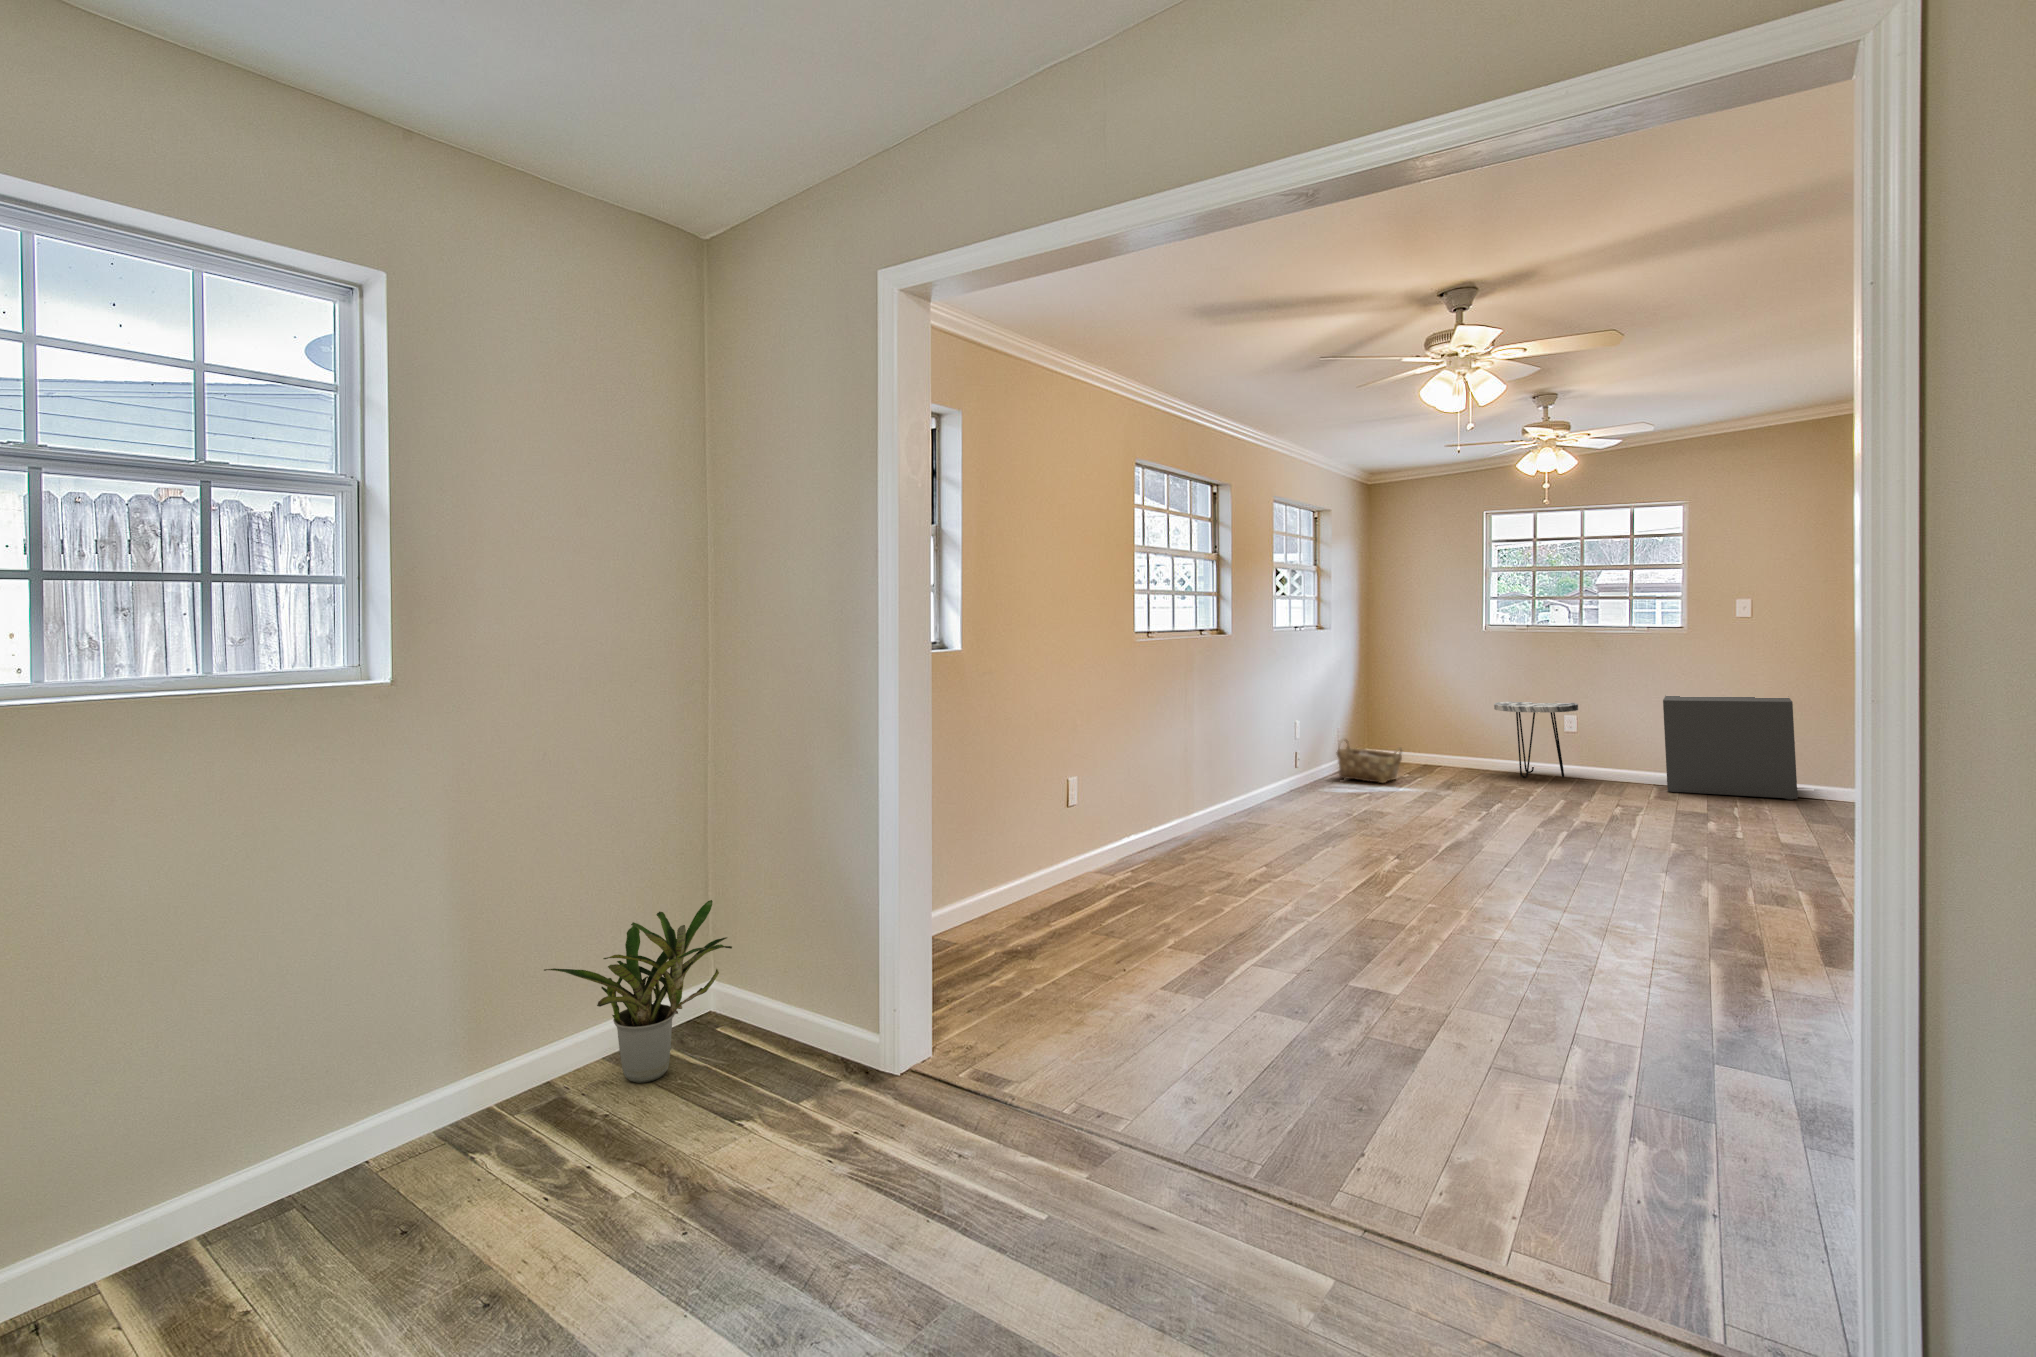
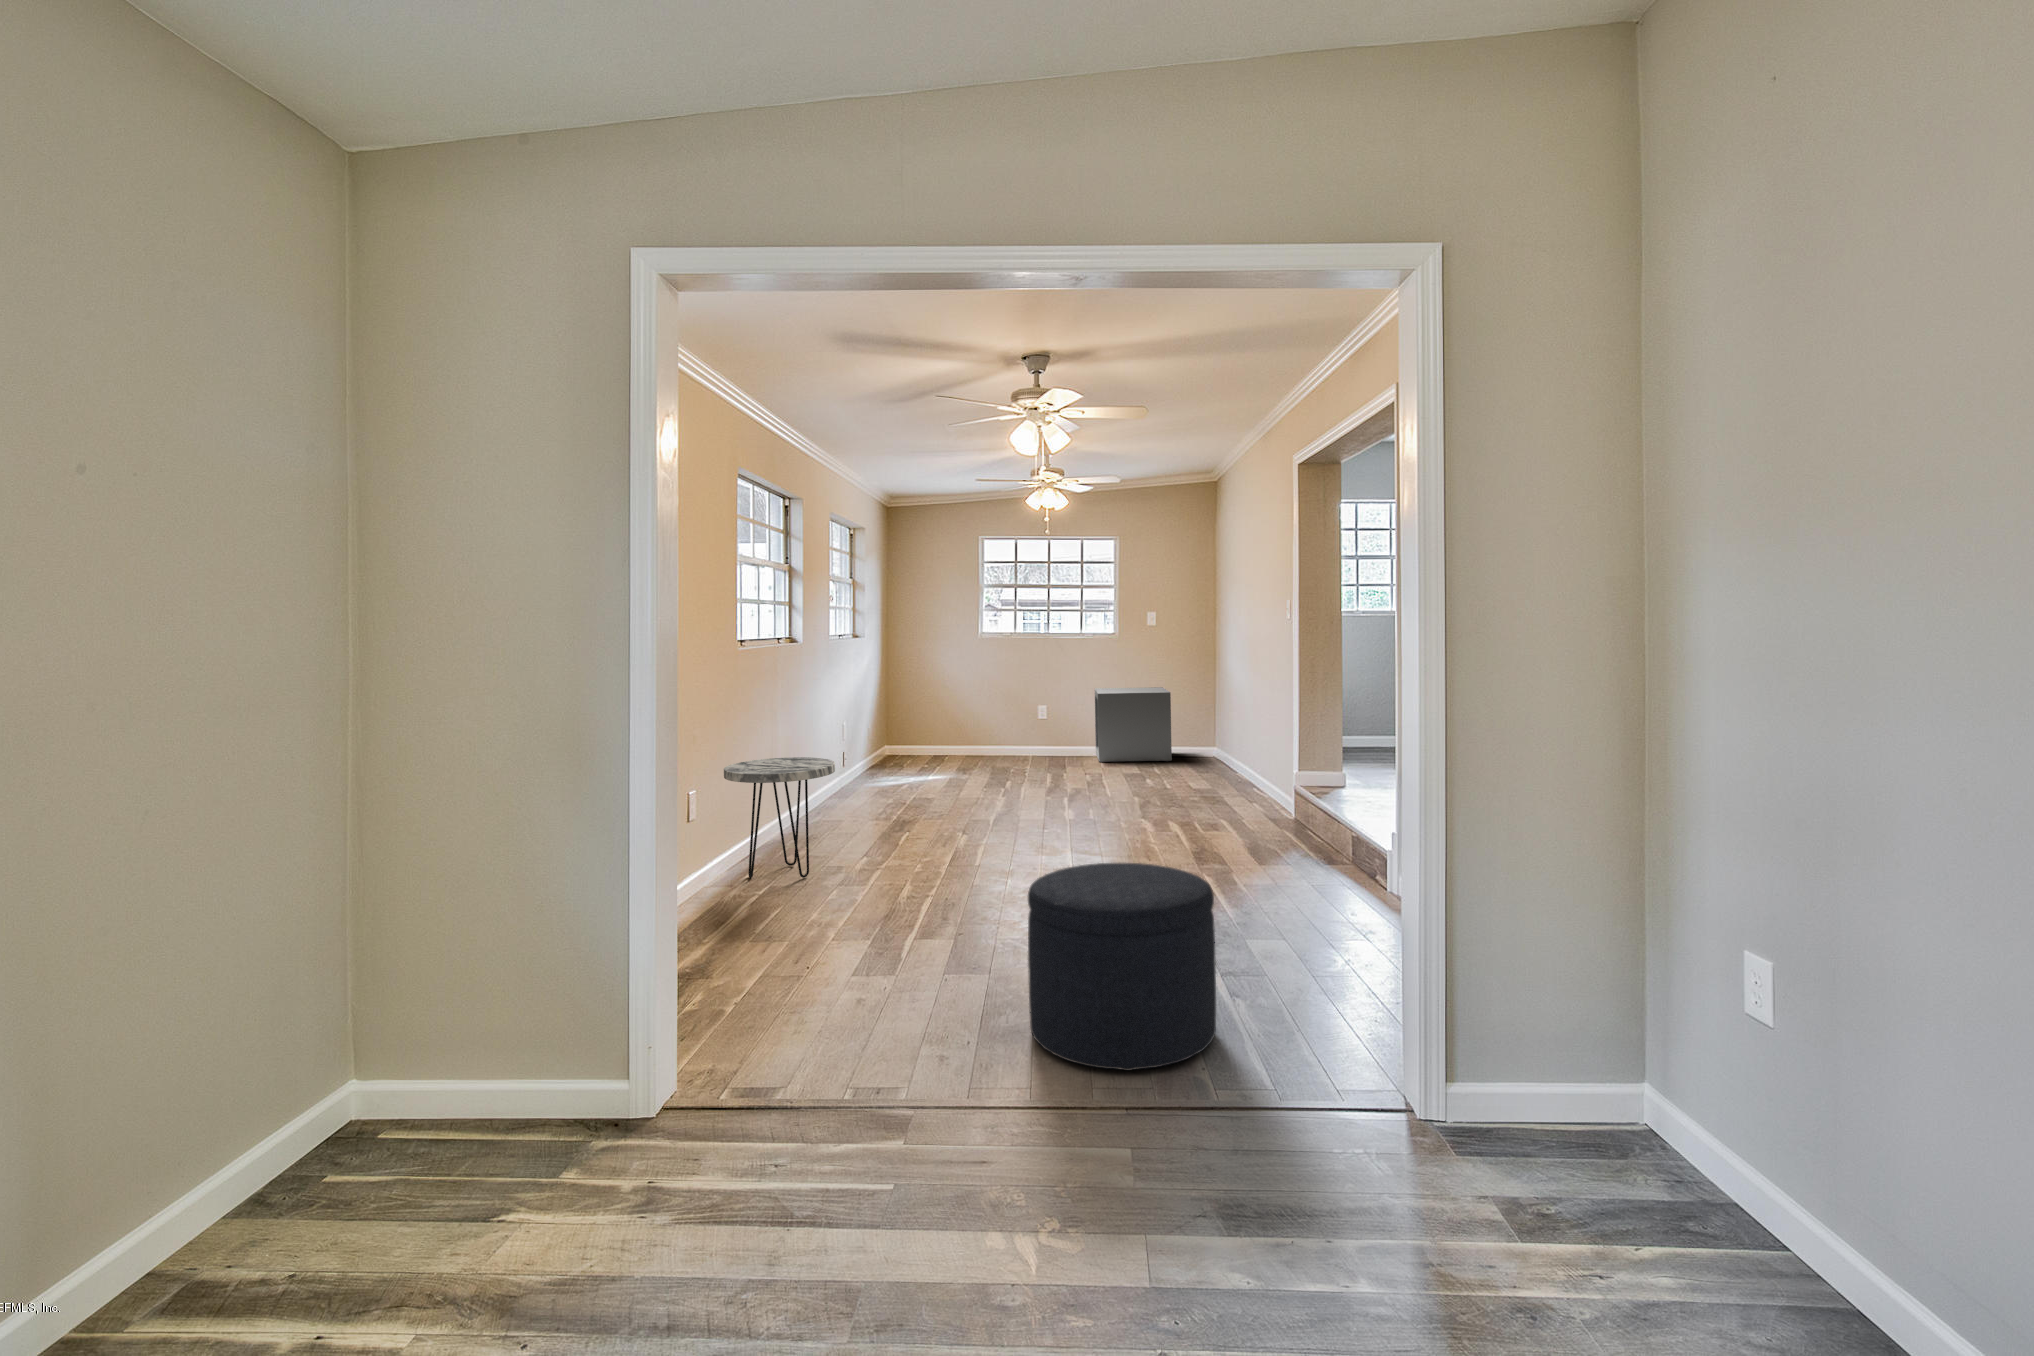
side table: present [1494,701,1578,778] -> present [724,757,835,878]
woven basket: present [1336,739,1402,783] -> none [867,735,921,773]
potted plant: present [544,900,732,1083] -> none [158,978,427,1231]
ottoman: none [1309,908,1600,1203] -> present [1028,863,1216,1071]

